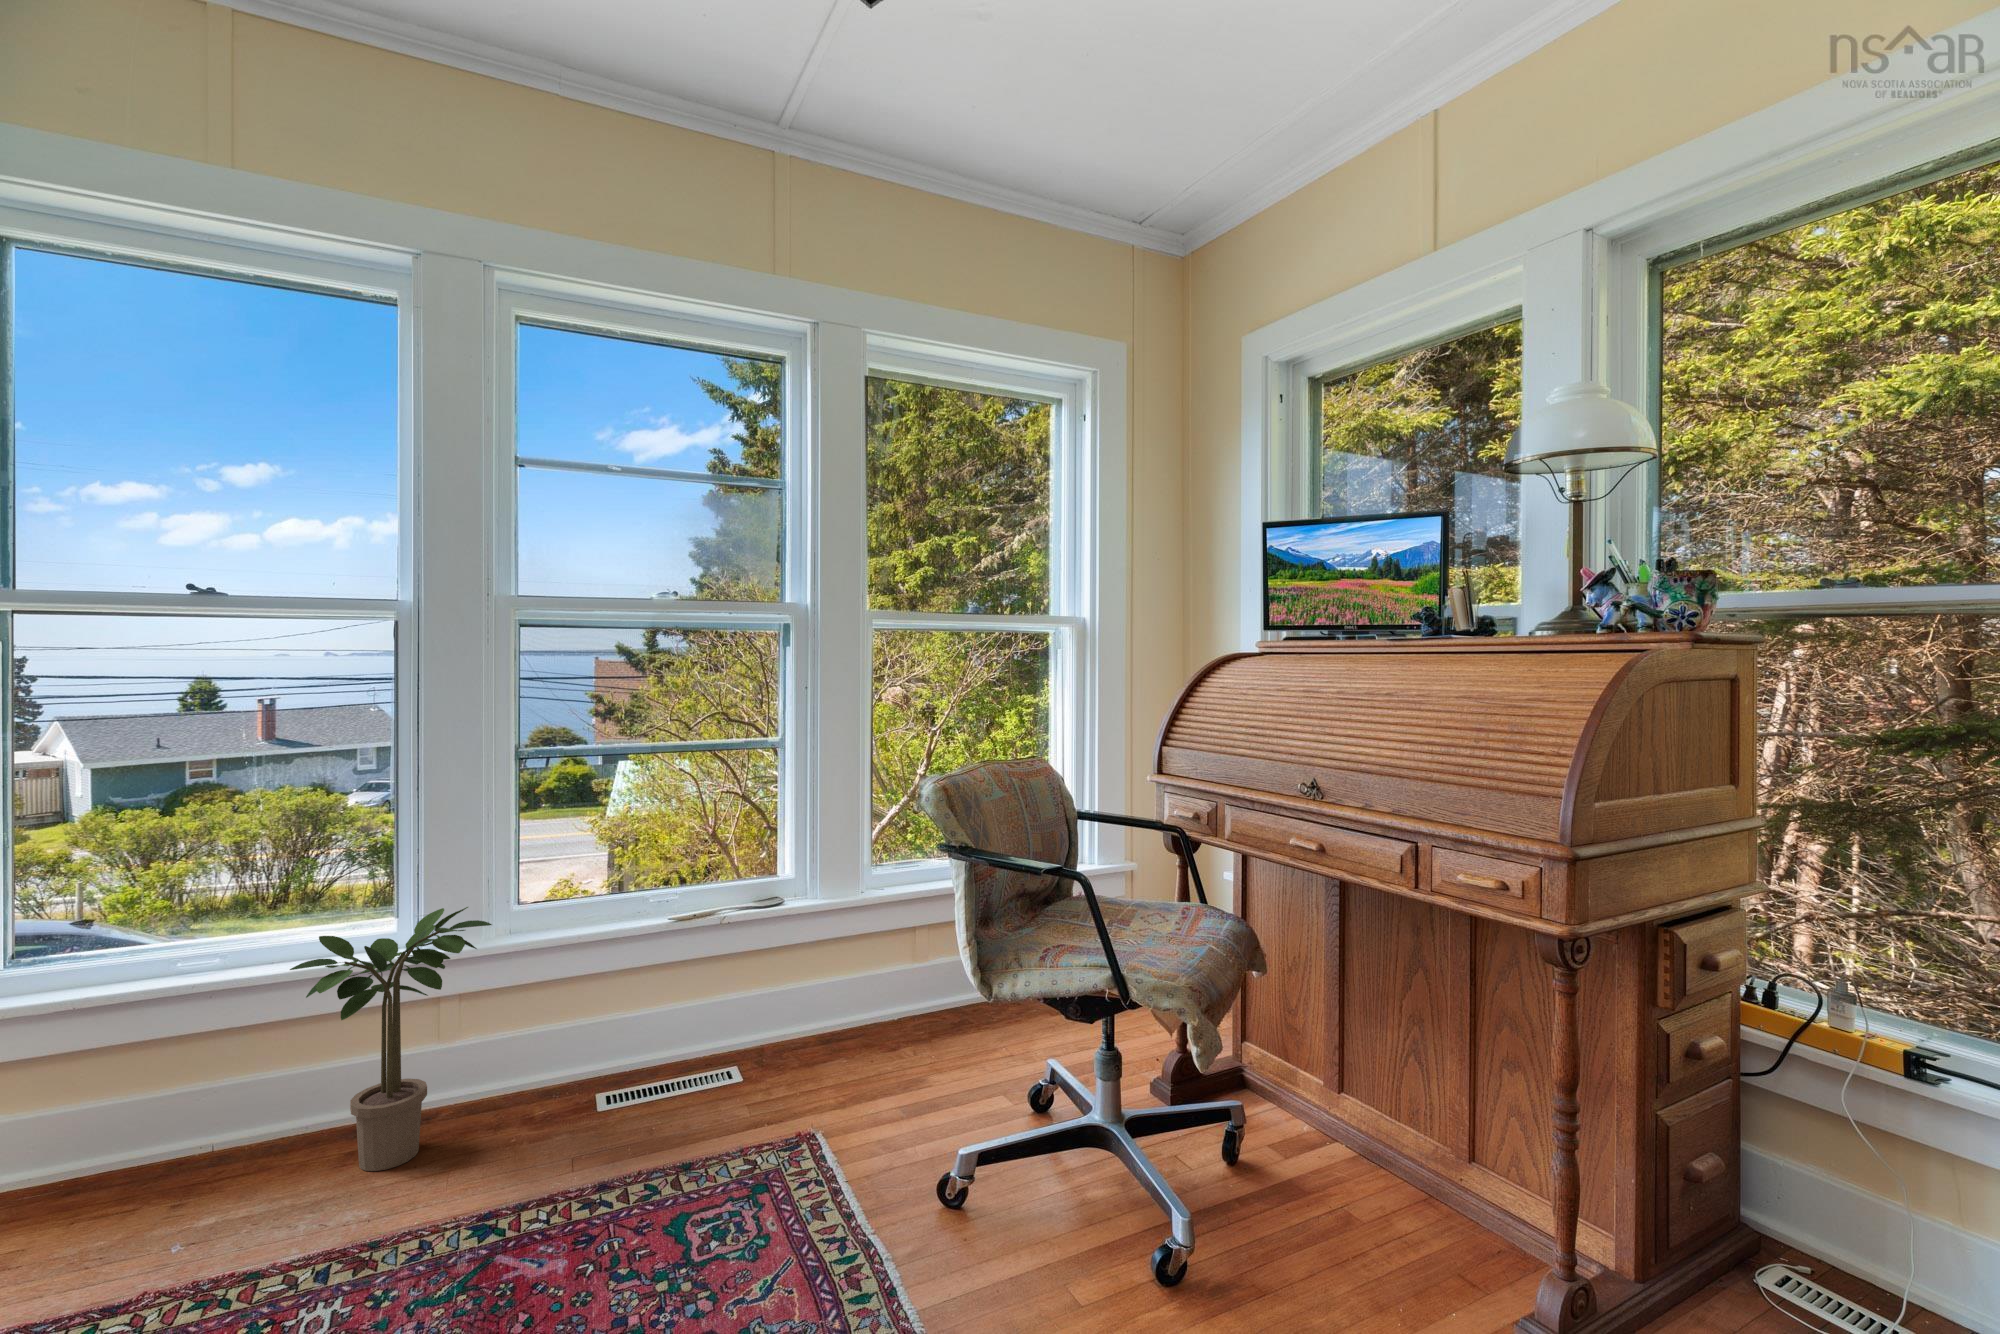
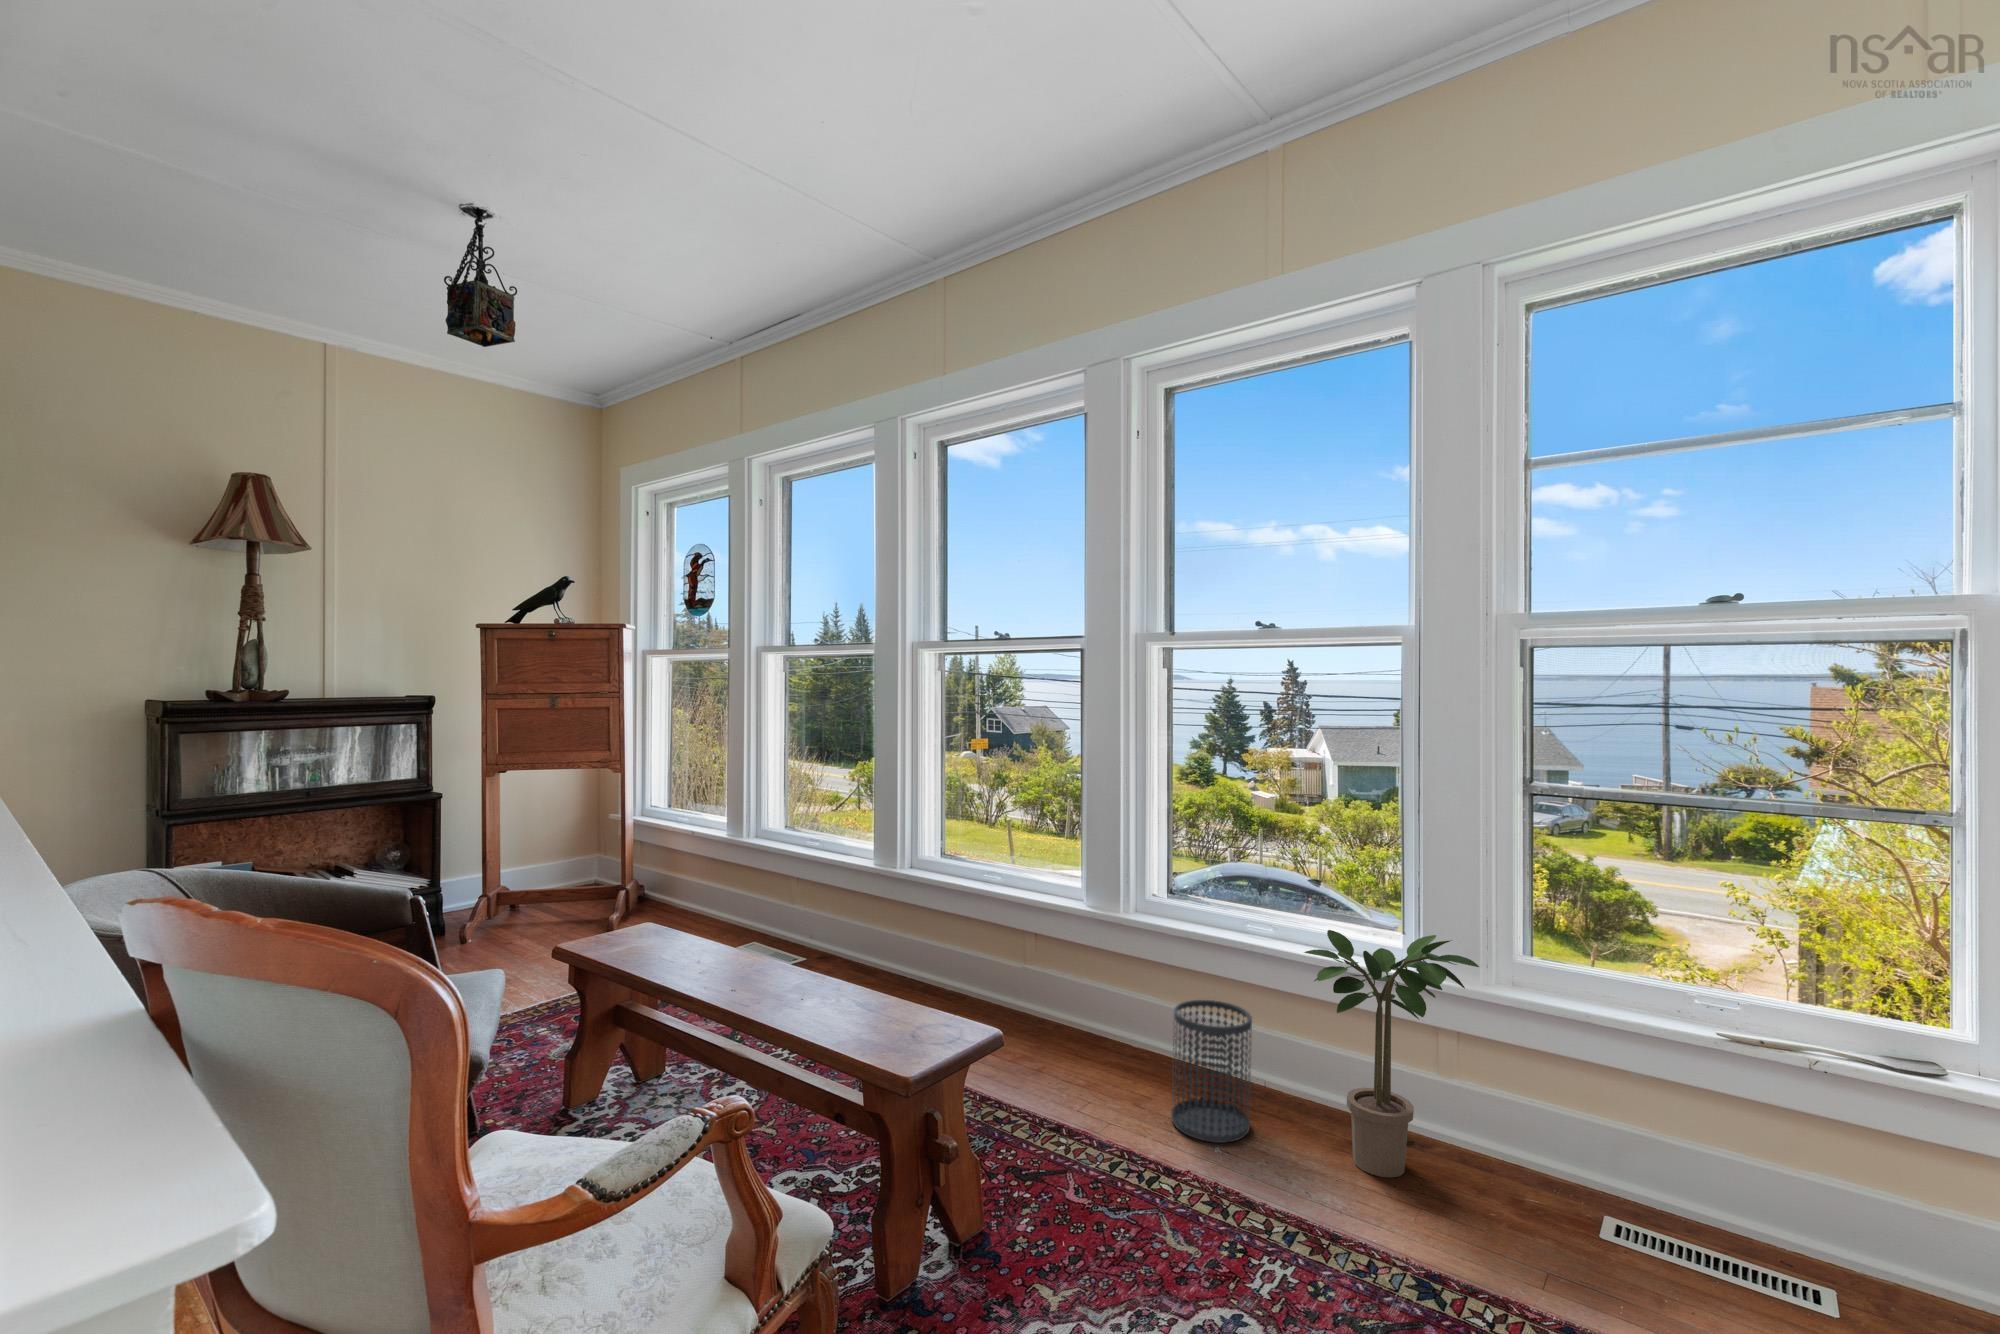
wastebasket: none [80,1066,215,1259] -> present [1172,1000,1252,1143]

